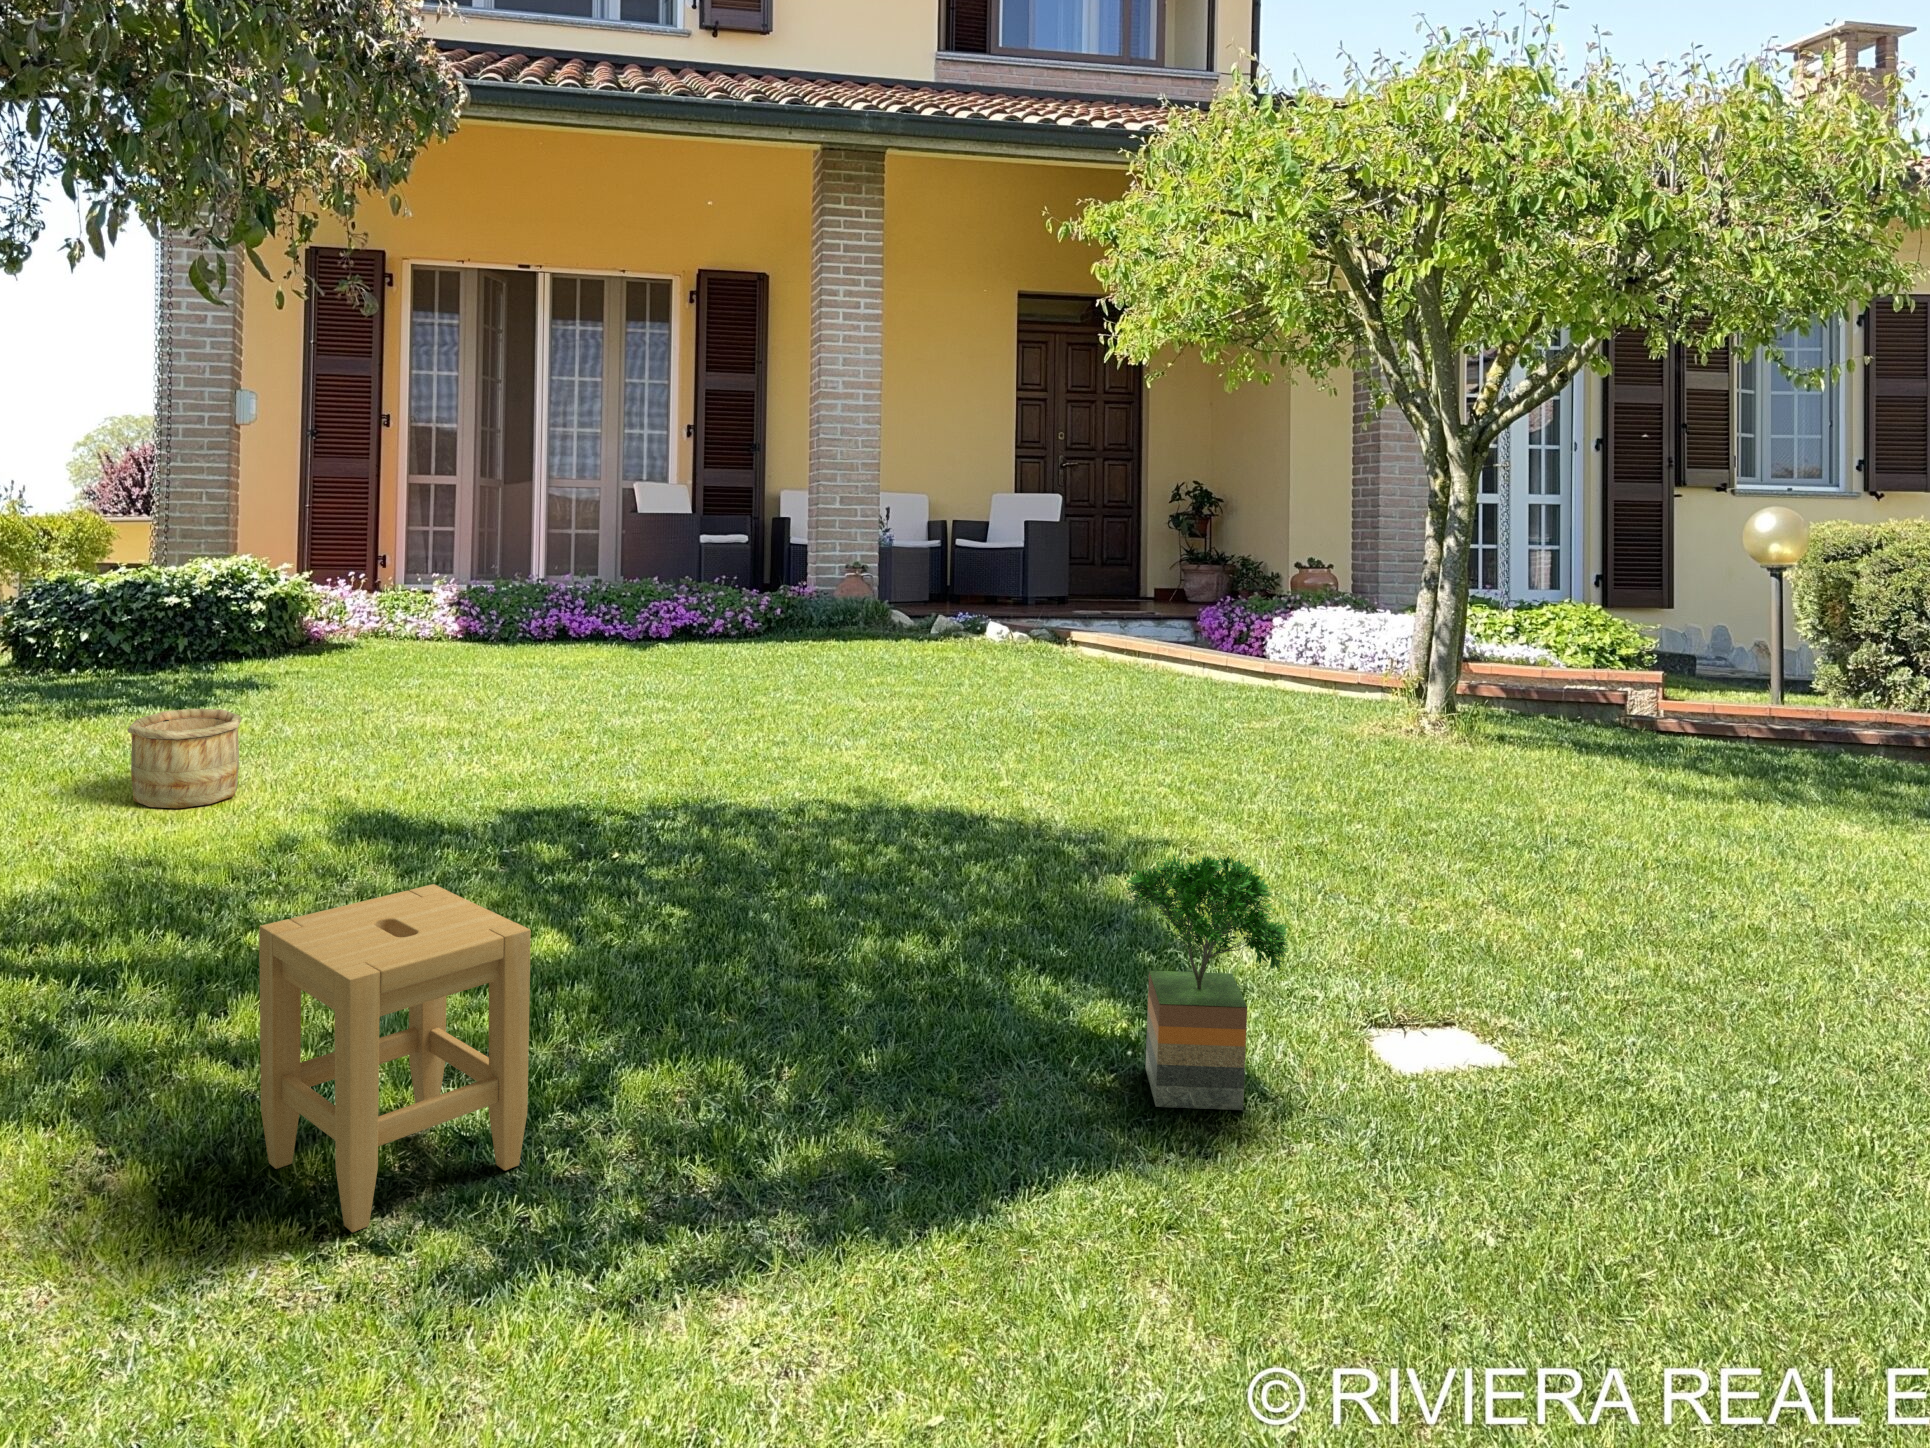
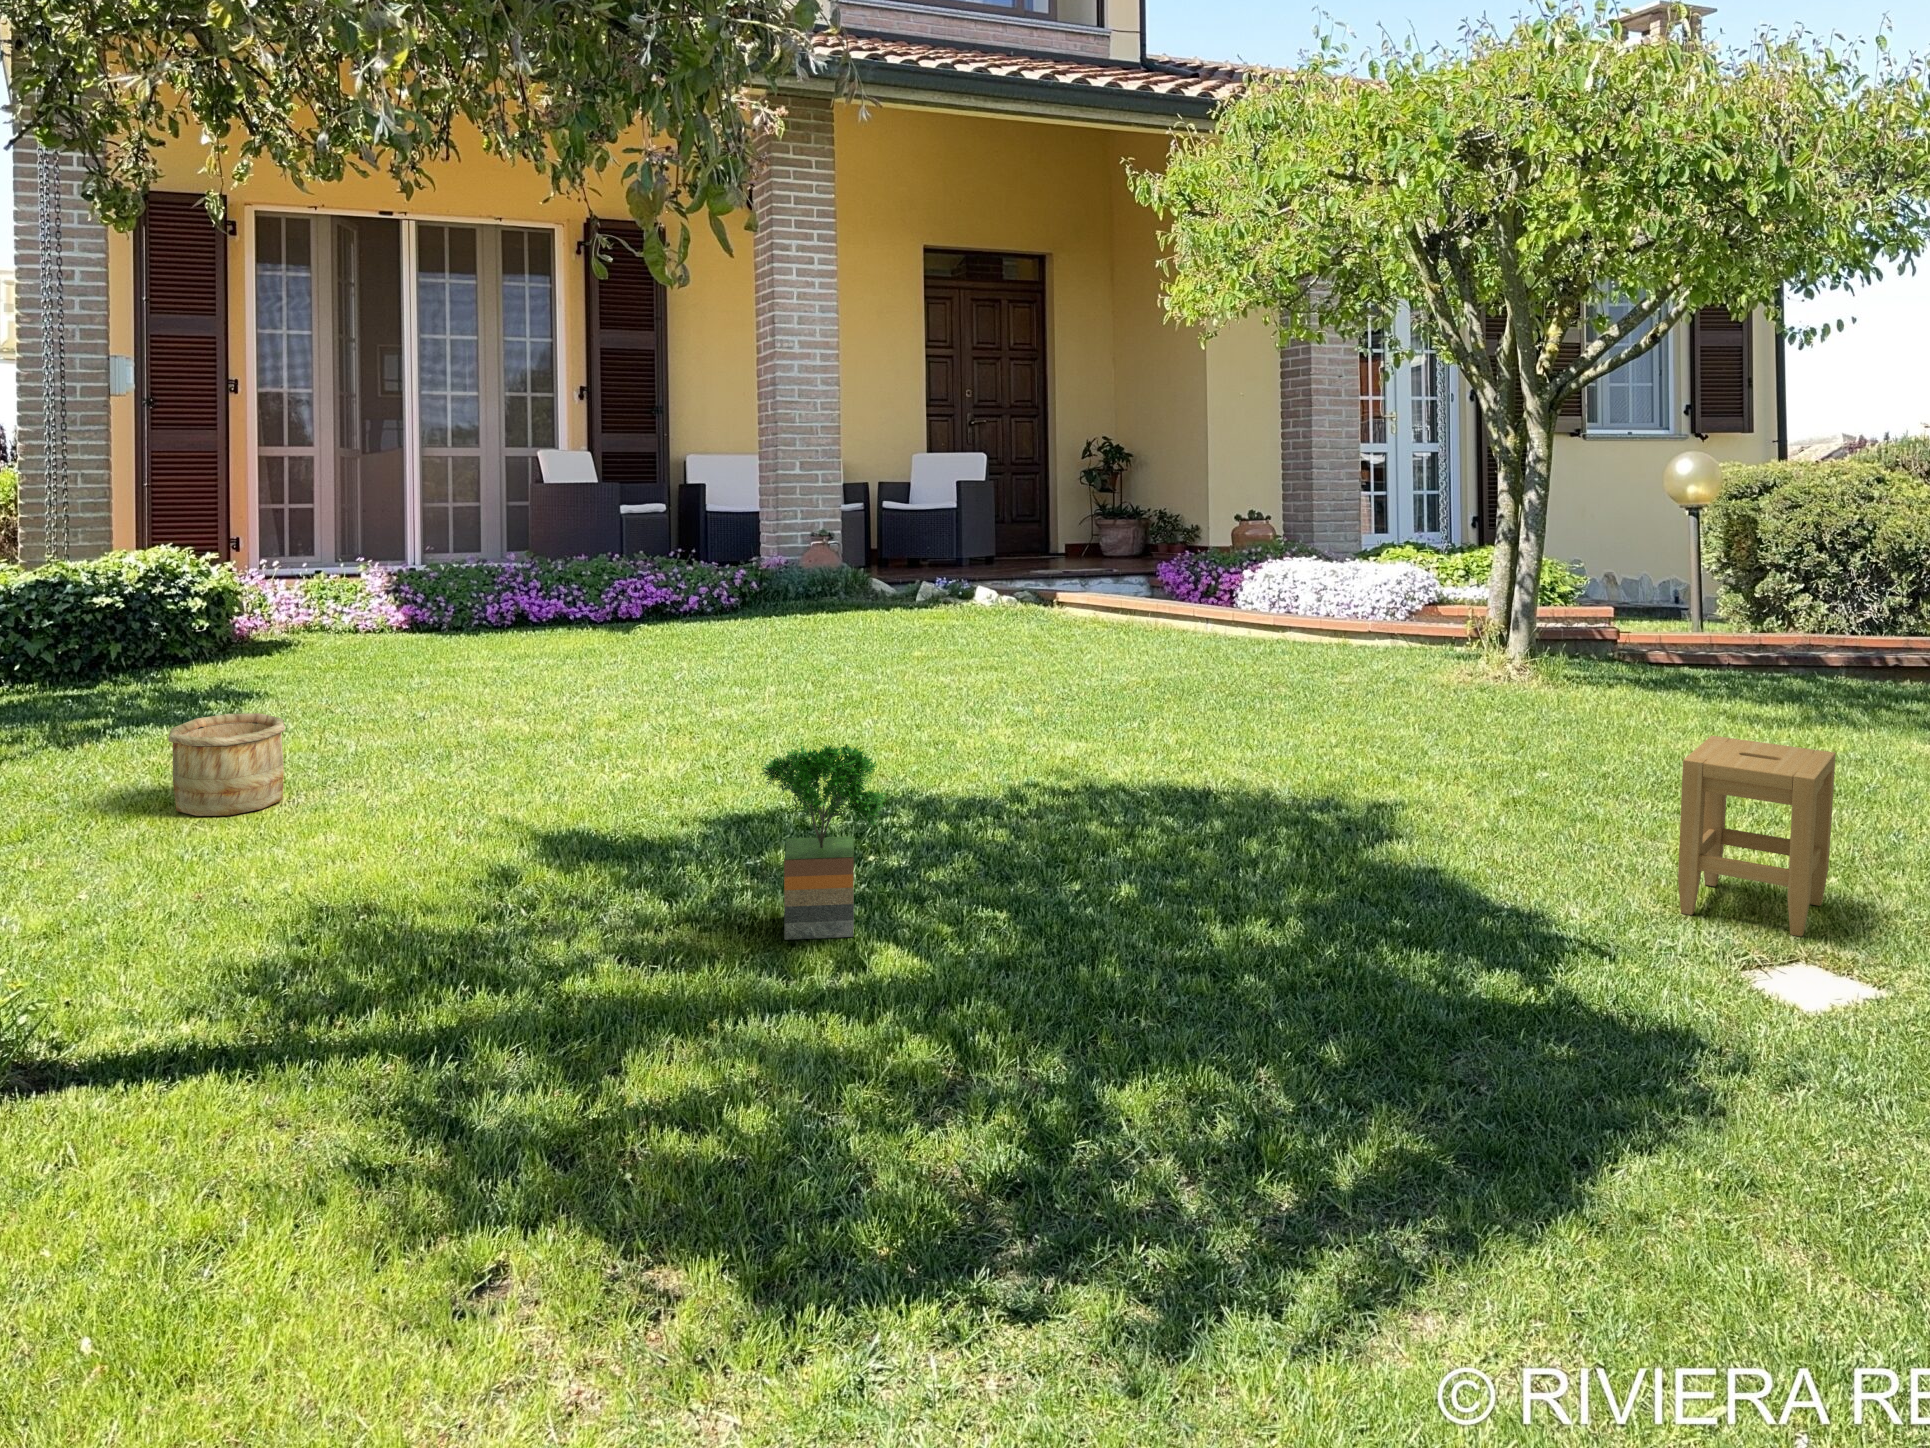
potted tree: present [1126,854,1289,1110] -> present [761,744,887,940]
stool: present [259,884,531,1232] -> present [1678,736,1836,936]

